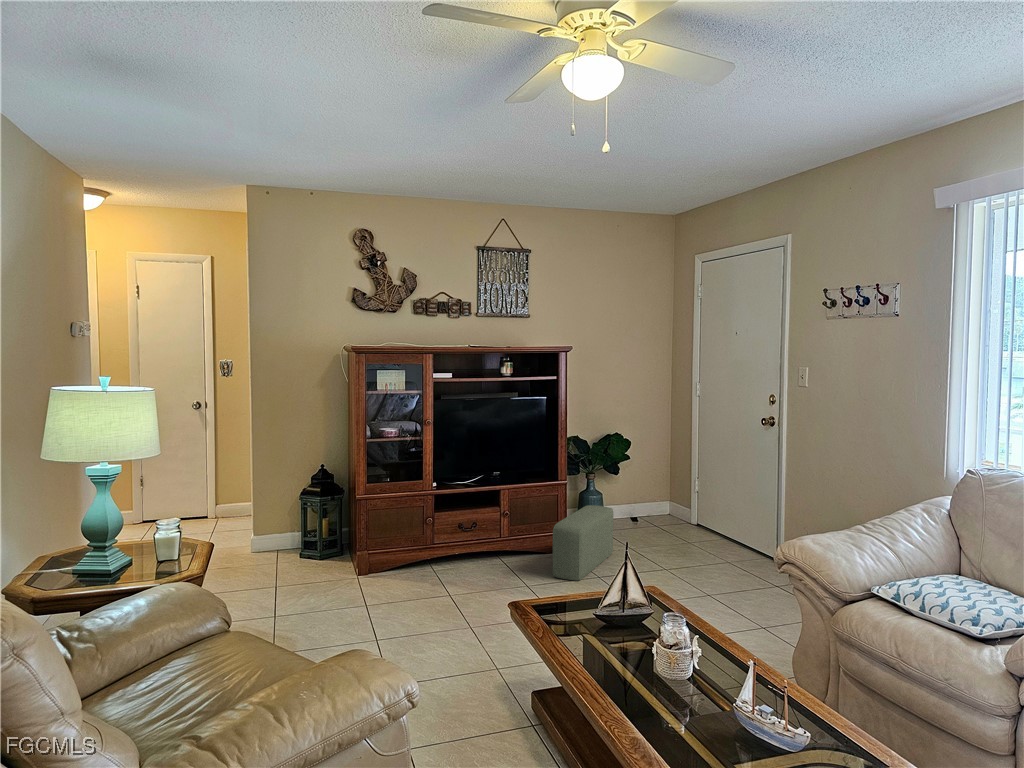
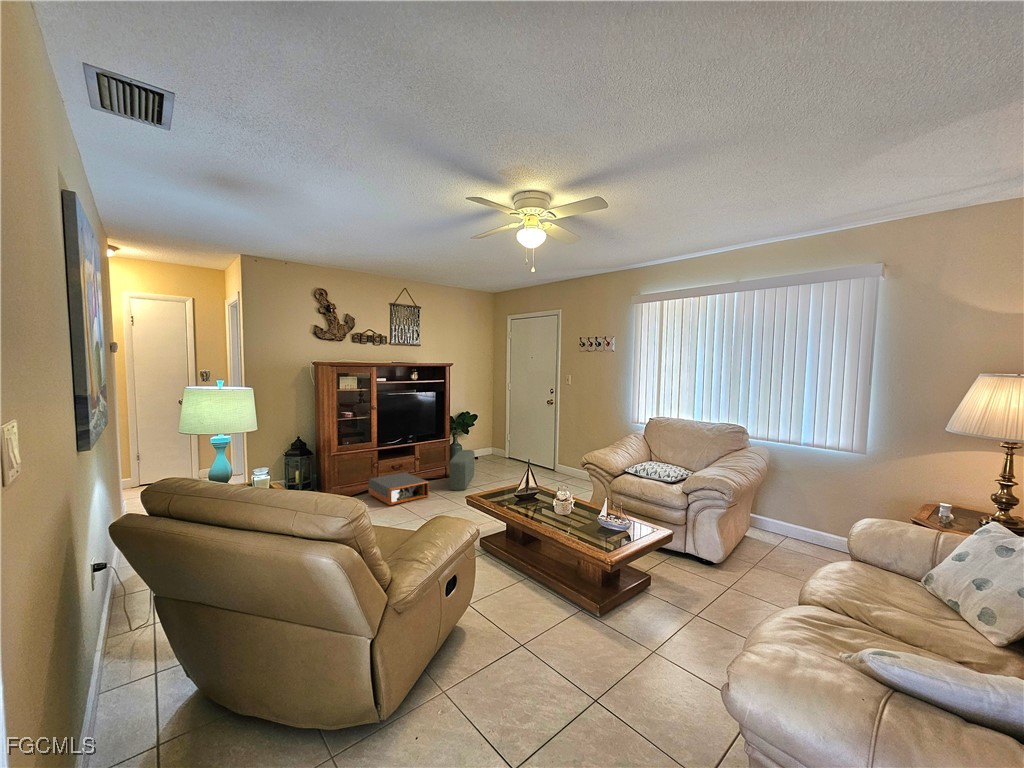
storage box: none [420,537,511,592] -> present [369,473,429,505]

